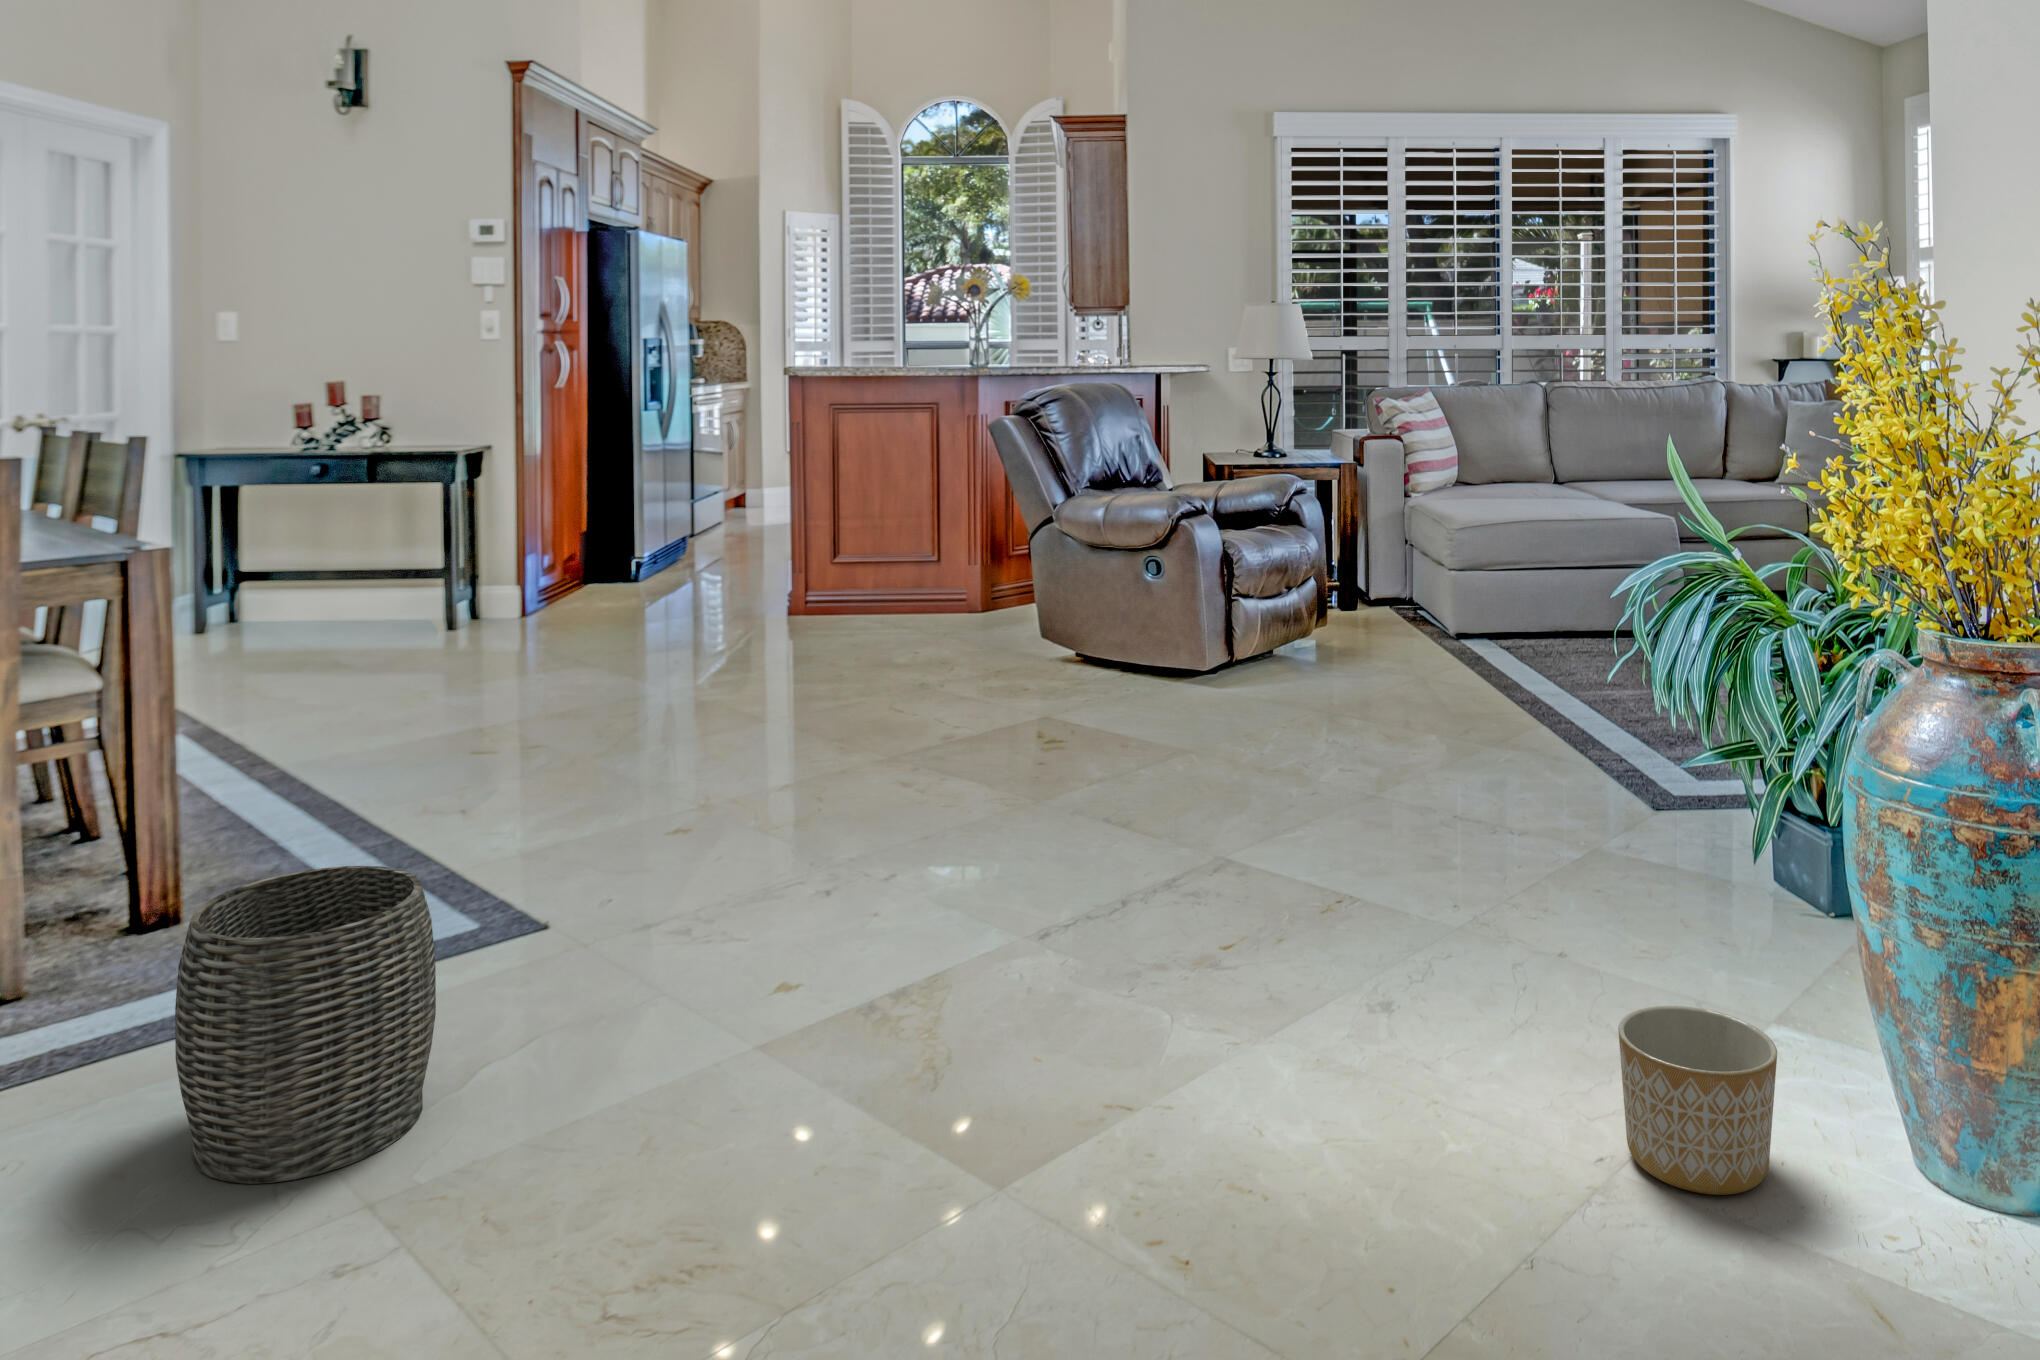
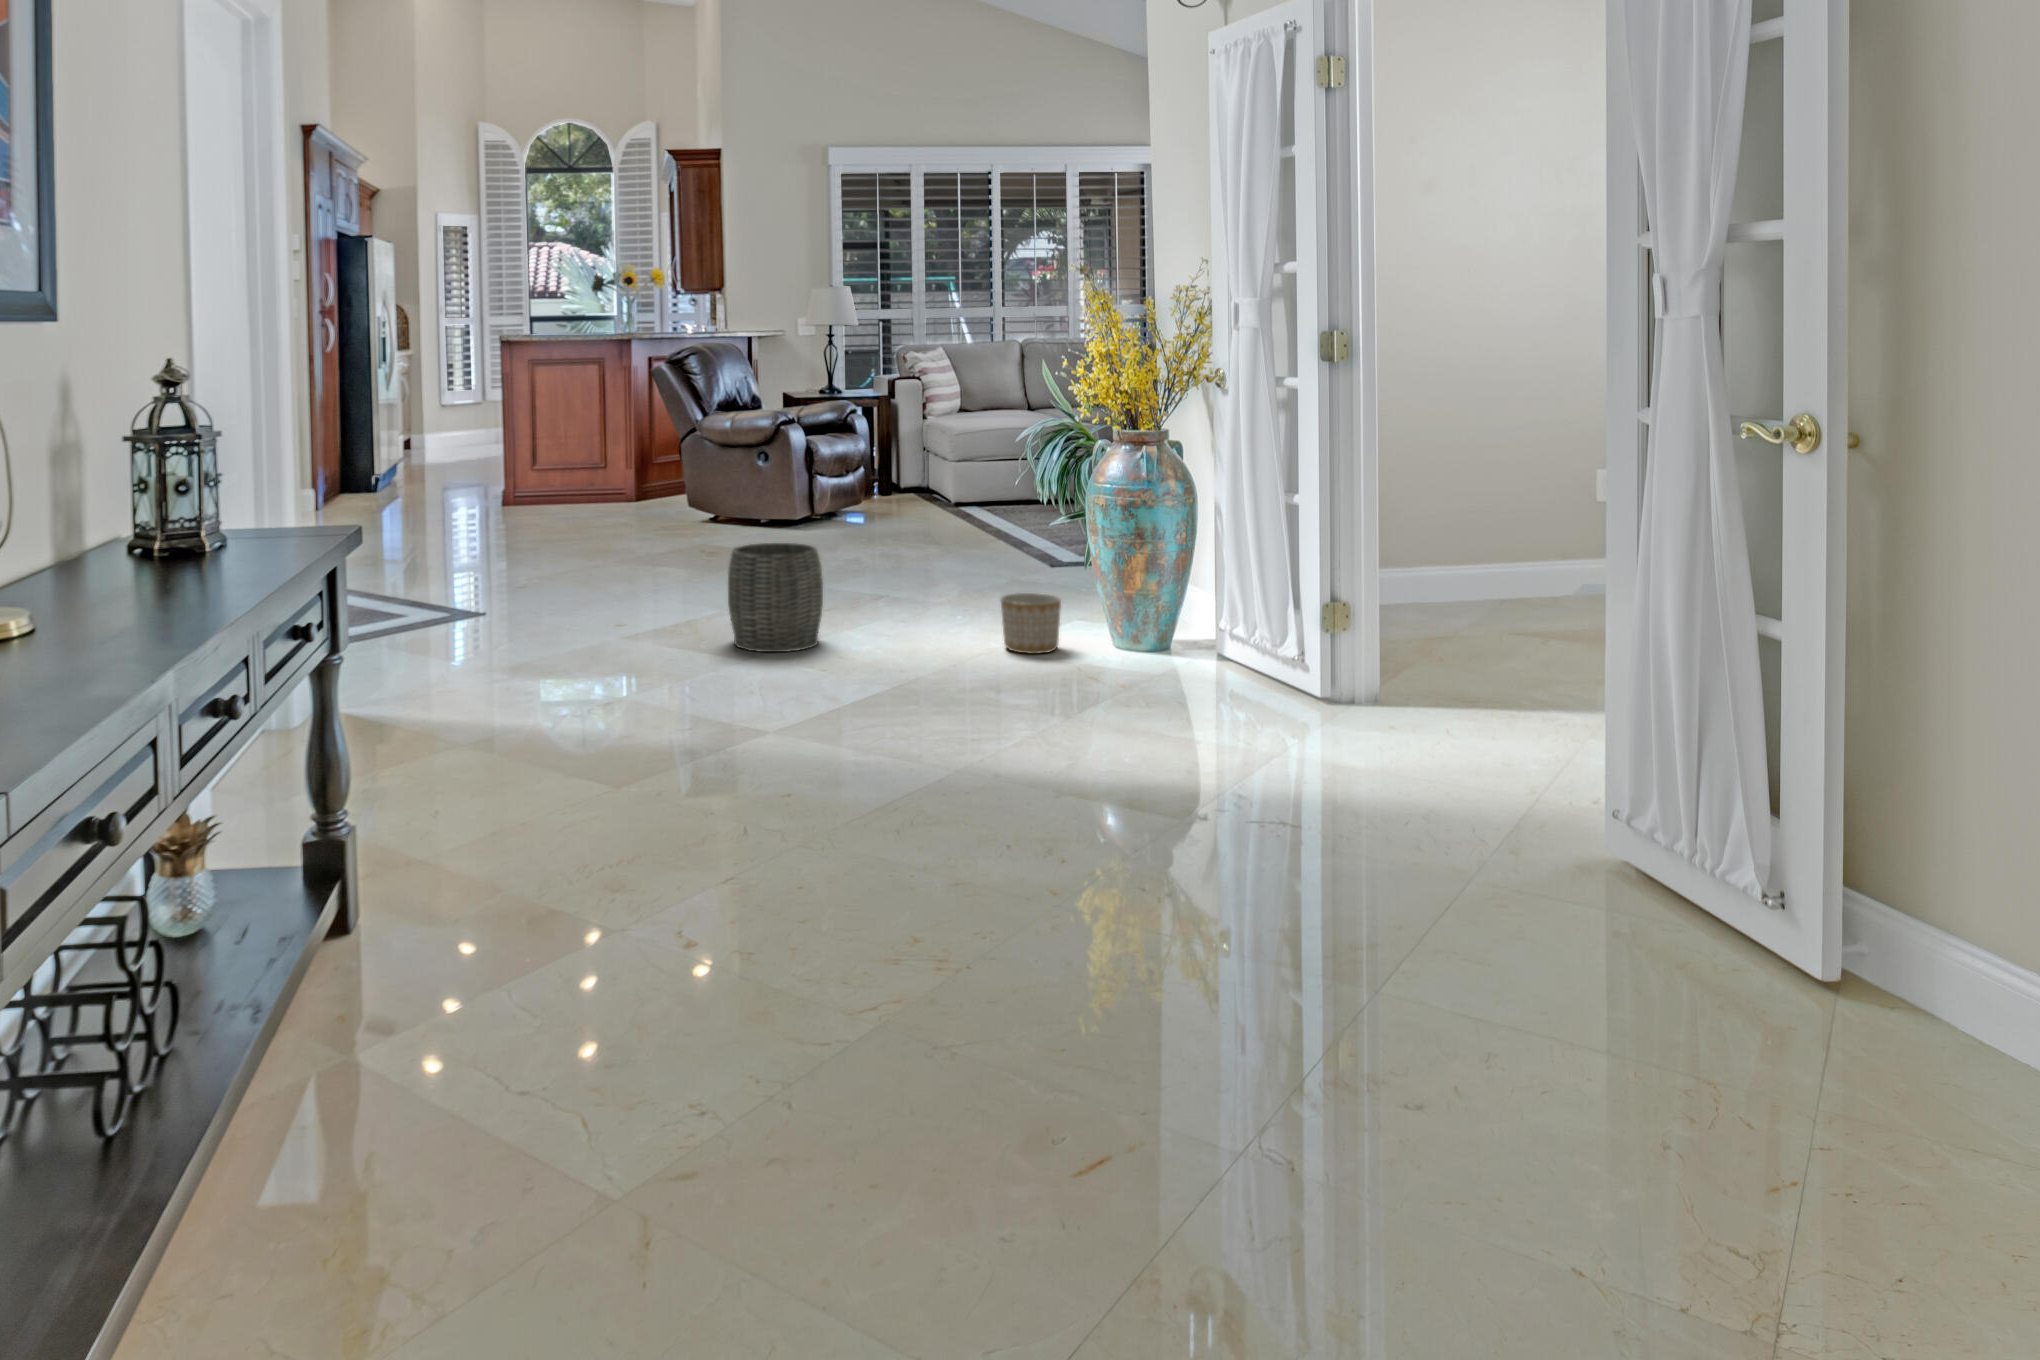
woven basket: present [175,866,436,1184] -> present [728,543,823,652]

